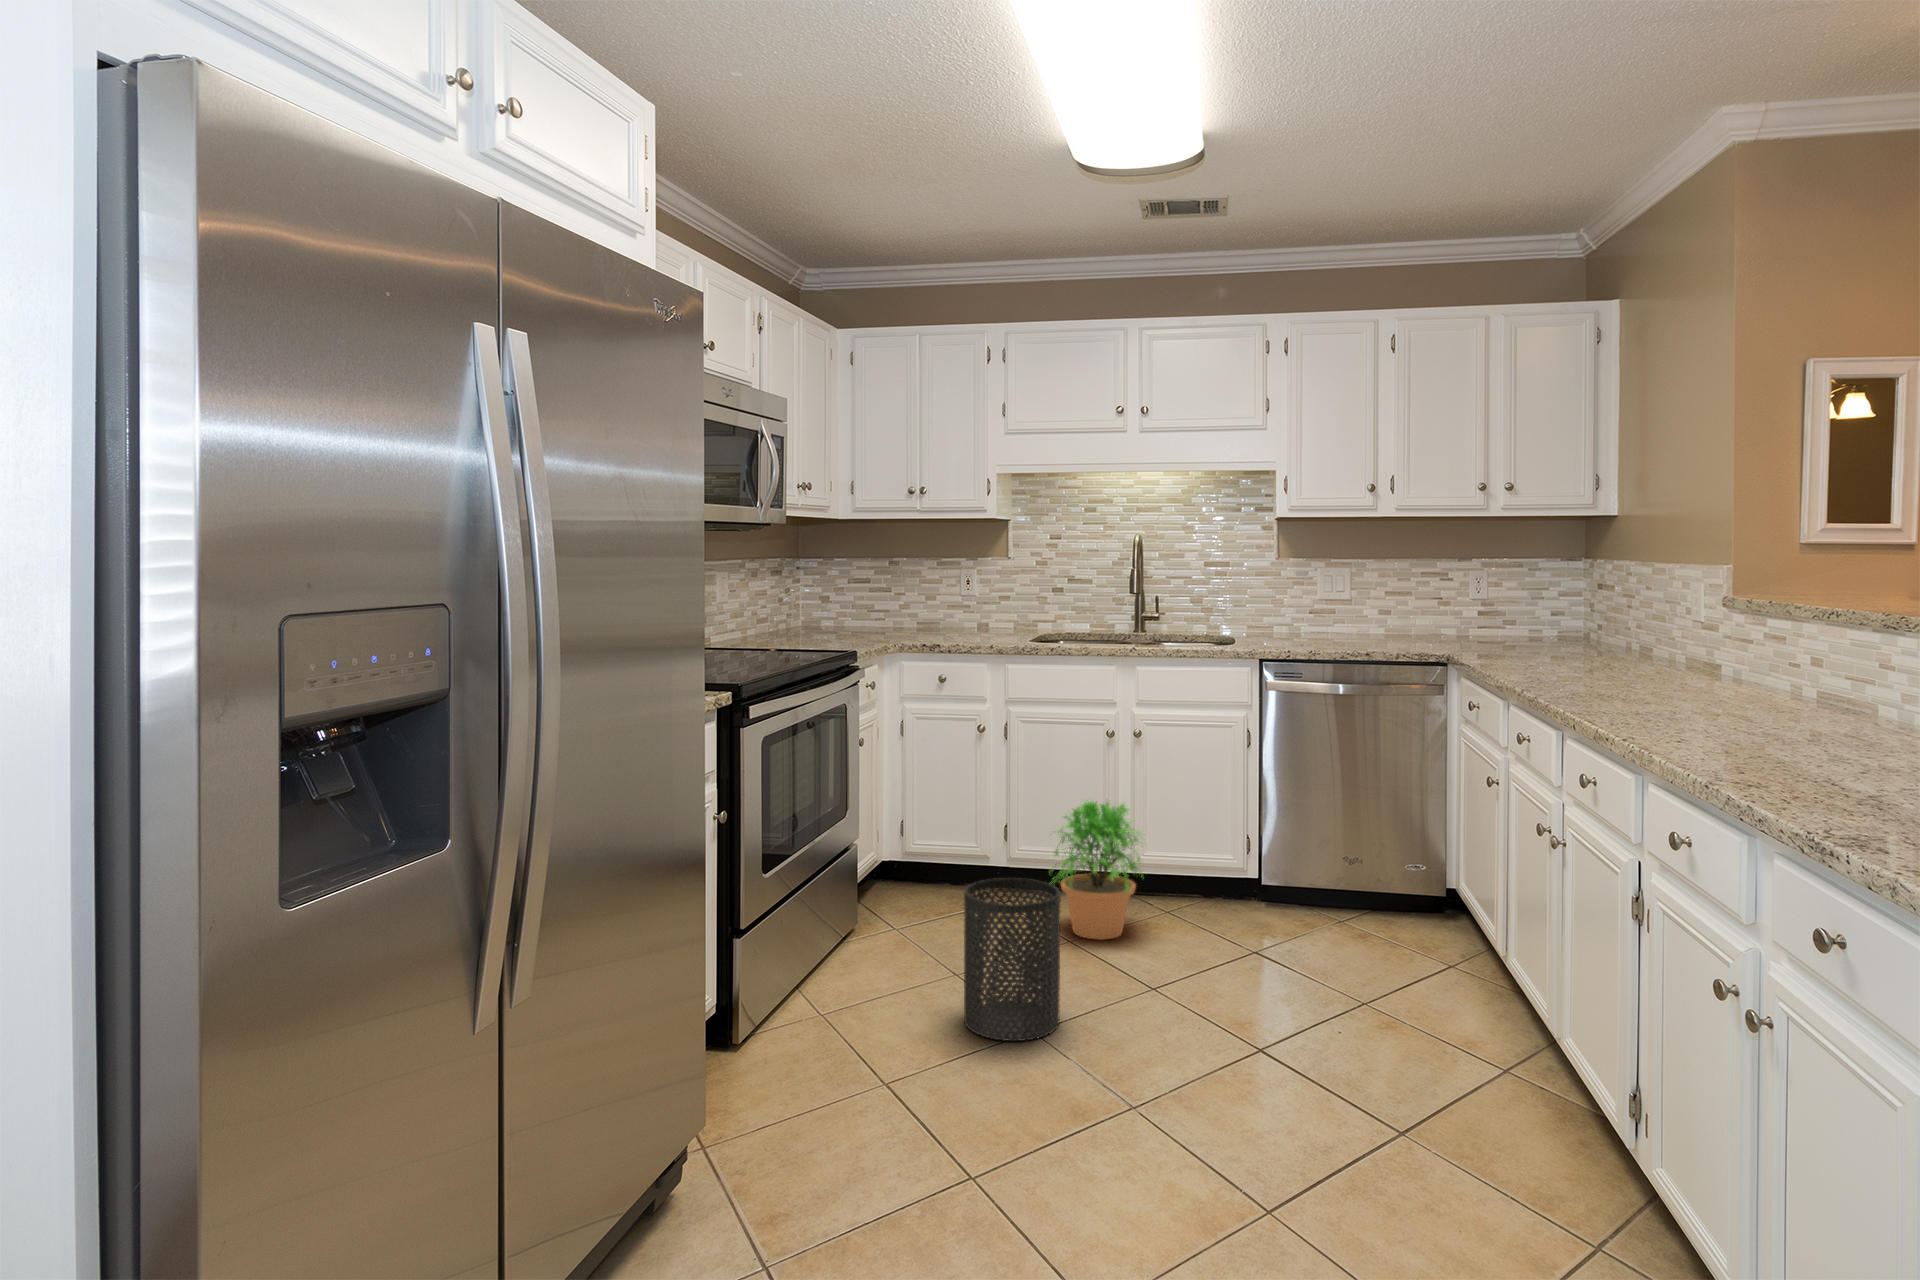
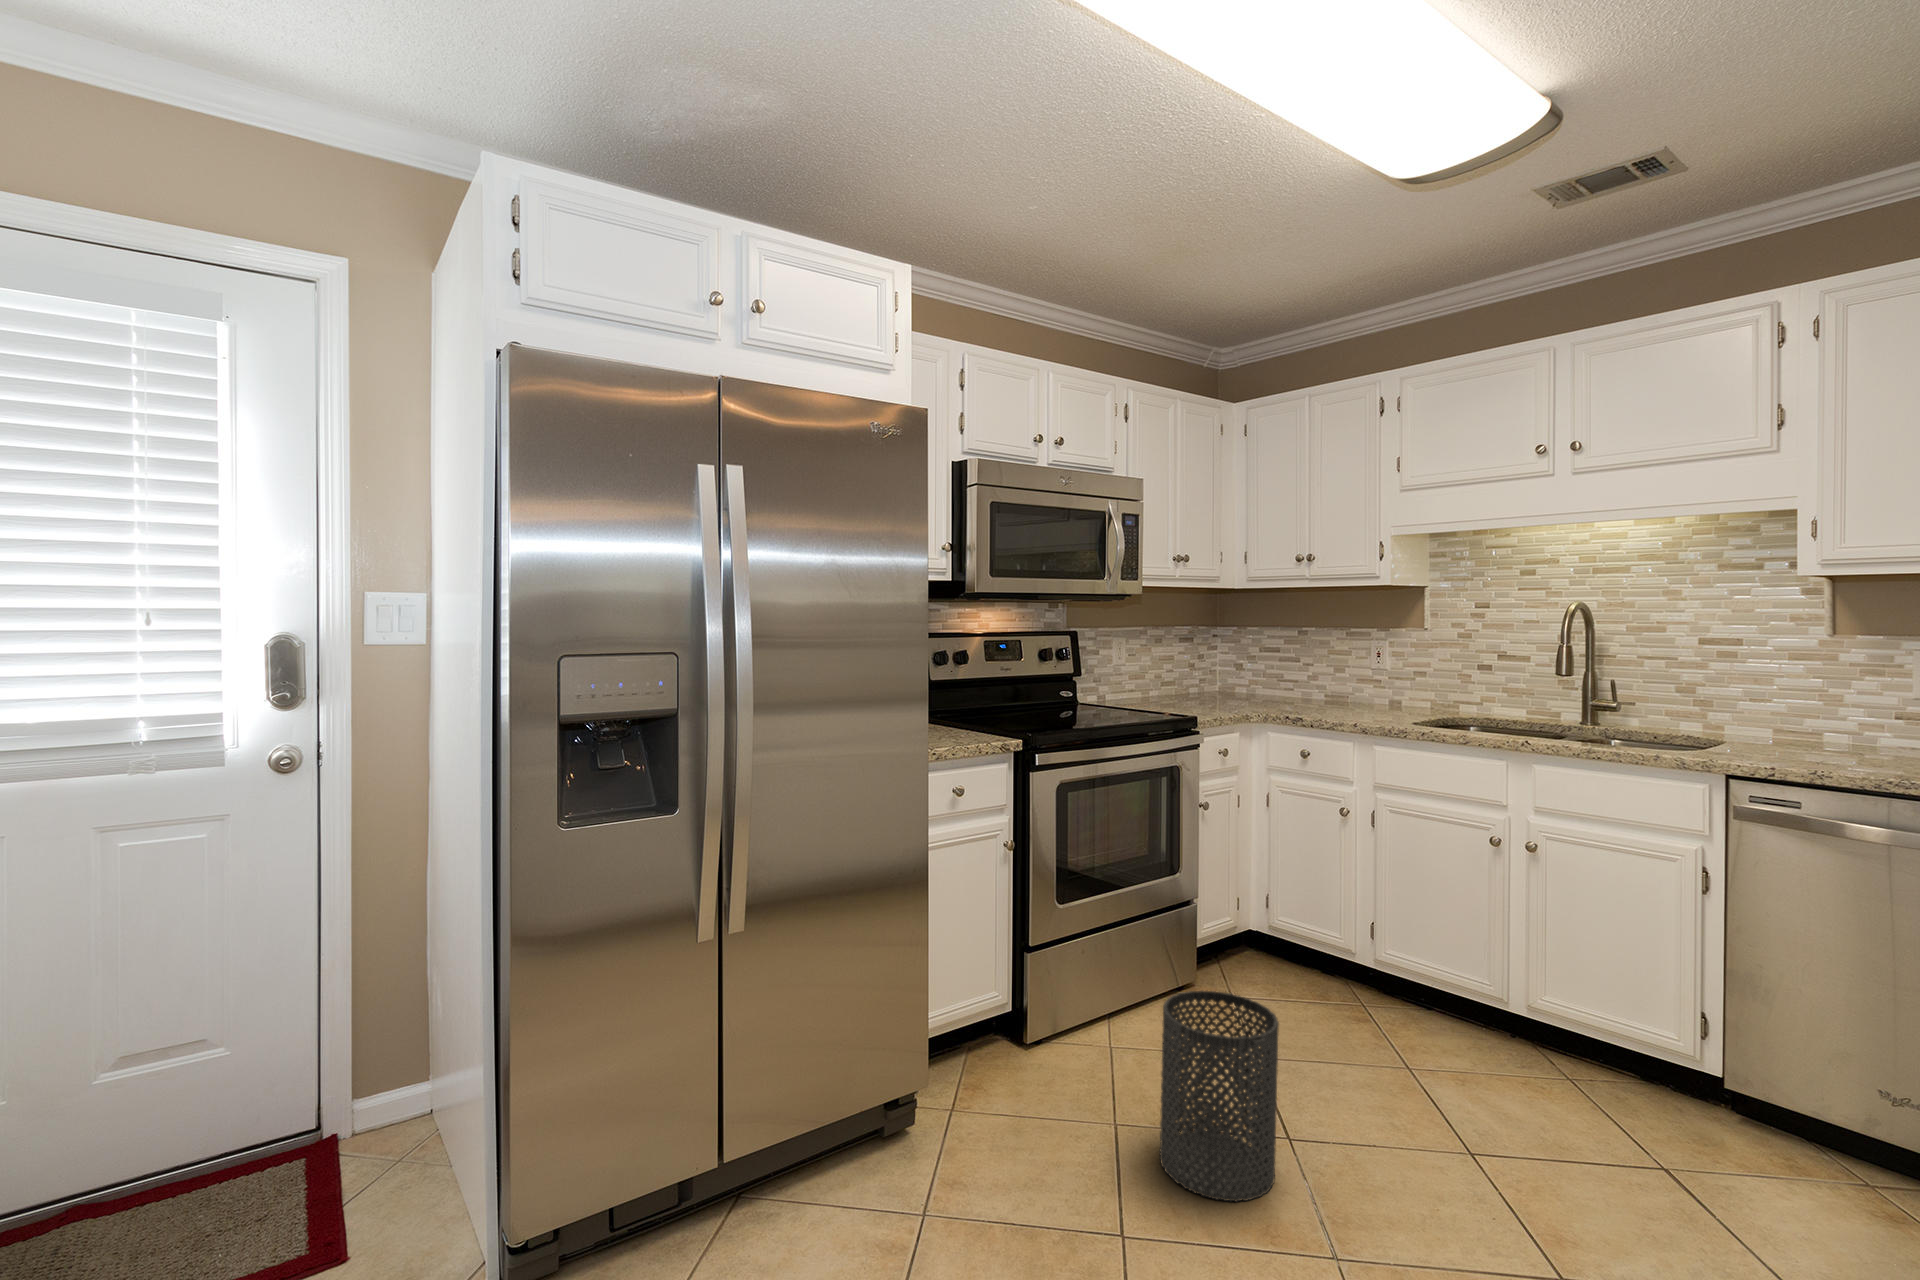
potted plant: present [1050,801,1143,940] -> none [1369,919,1508,1102]

